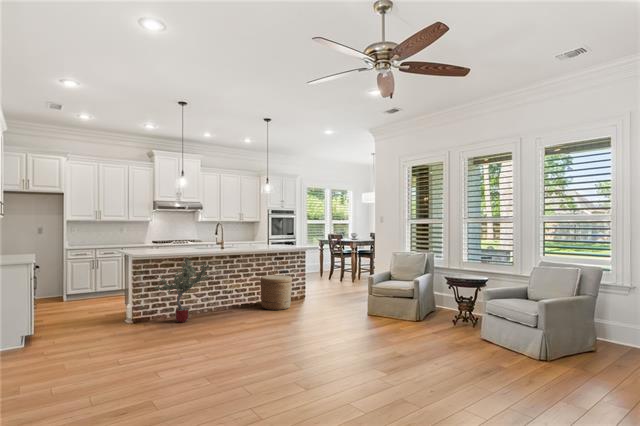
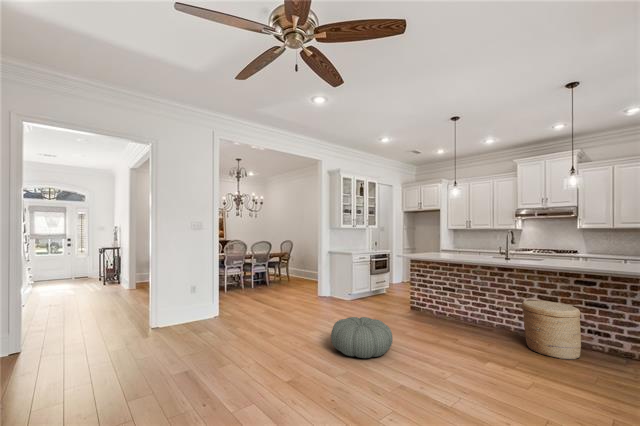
potted tree: present [154,256,209,323] -> none [408,259,451,320]
pouf: none [215,318,279,357] -> present [331,317,393,358]

